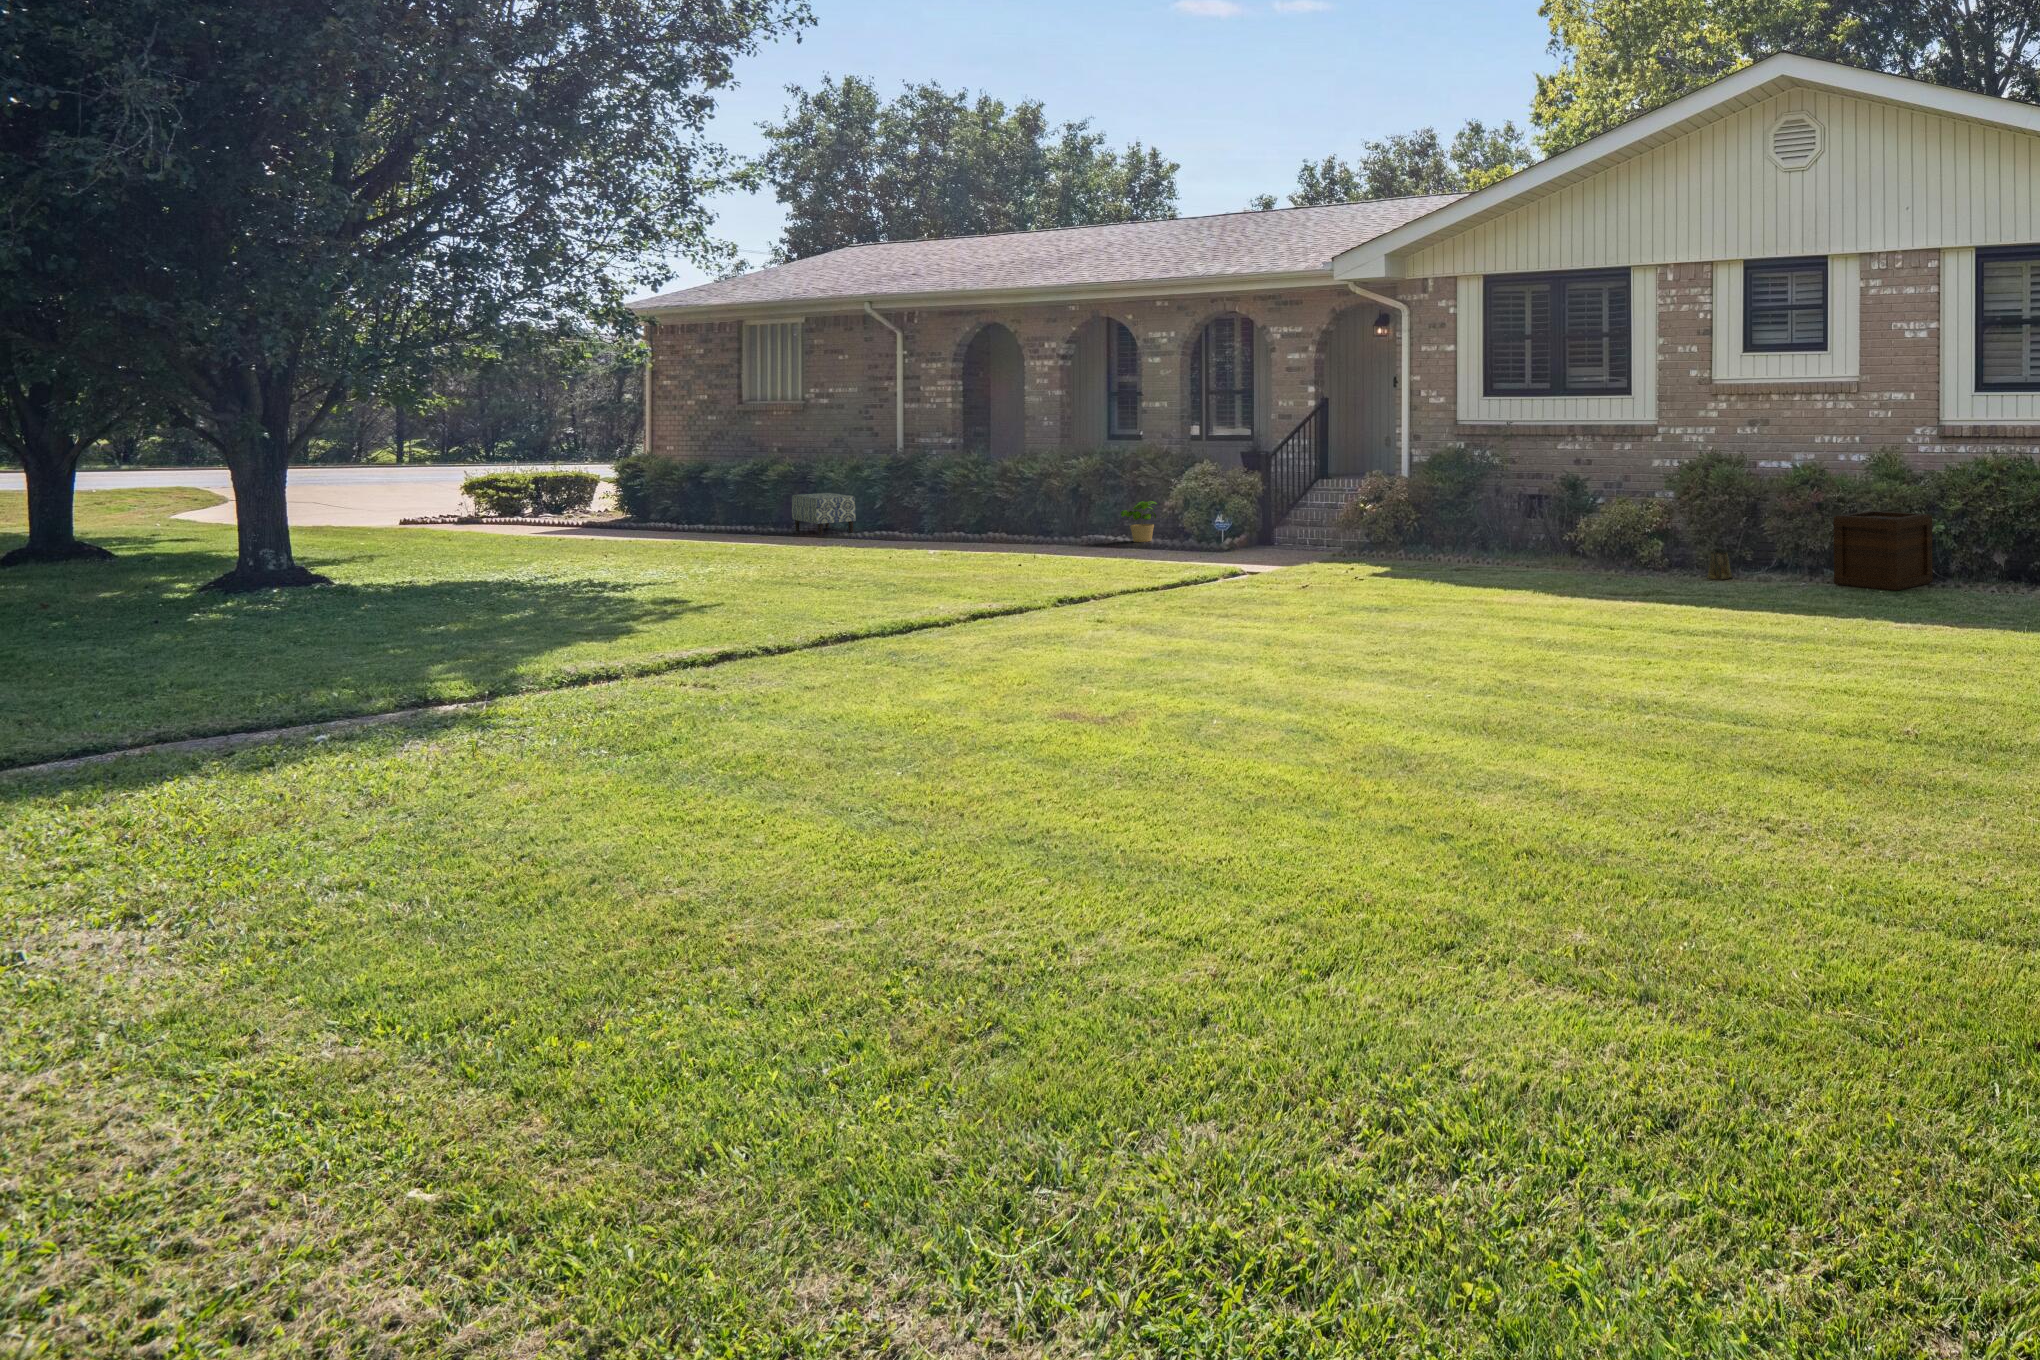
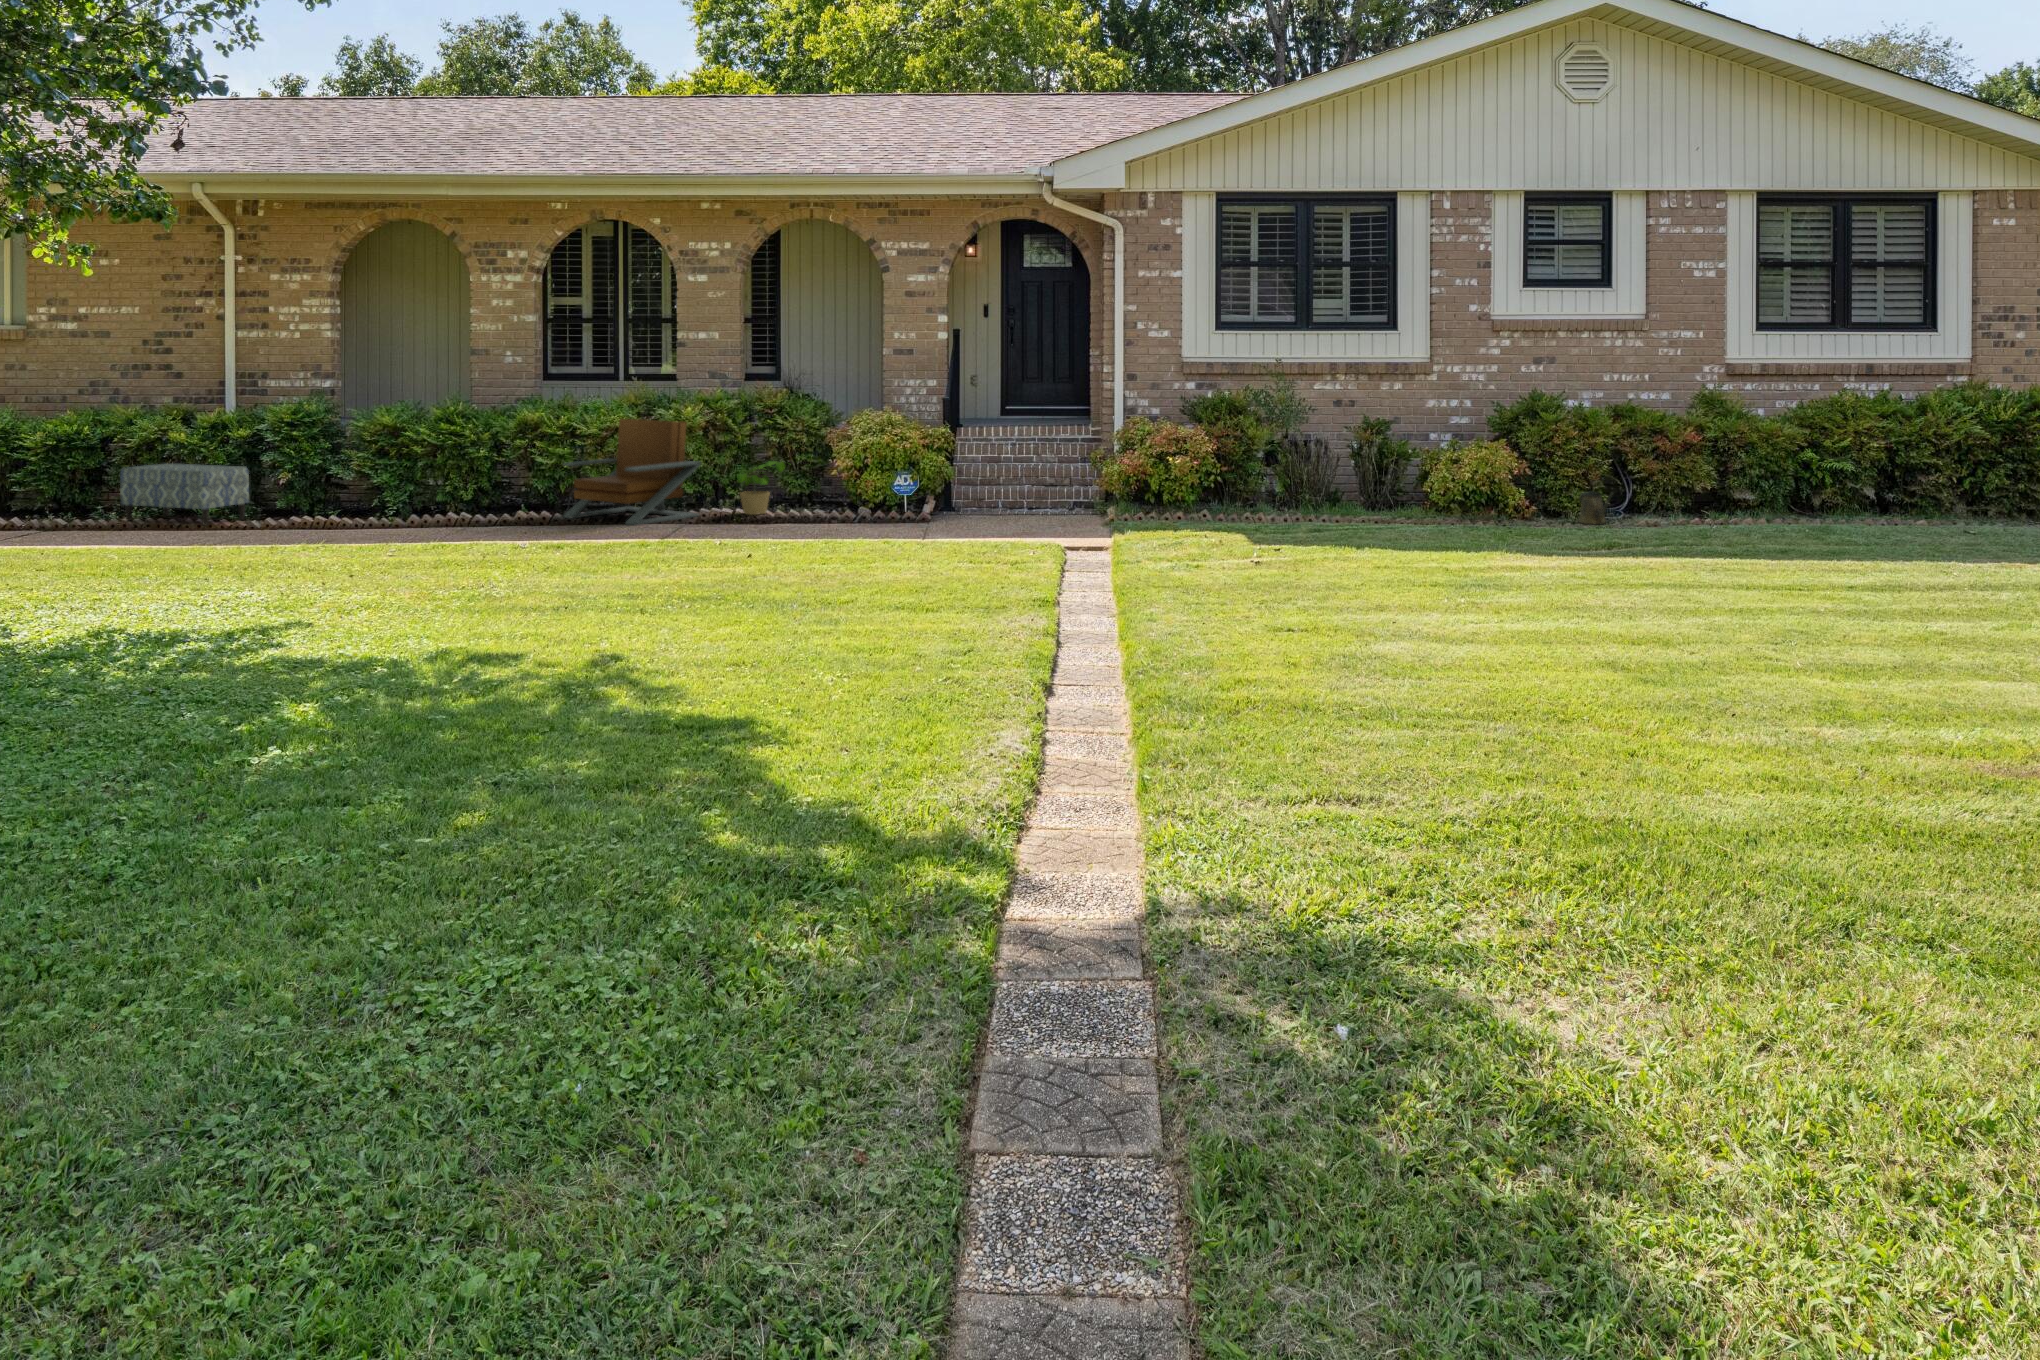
lounge chair: none [1019,466,1102,546] -> present [563,419,701,525]
wooden crate: present [1834,511,1933,591] -> none [1712,448,1800,527]

